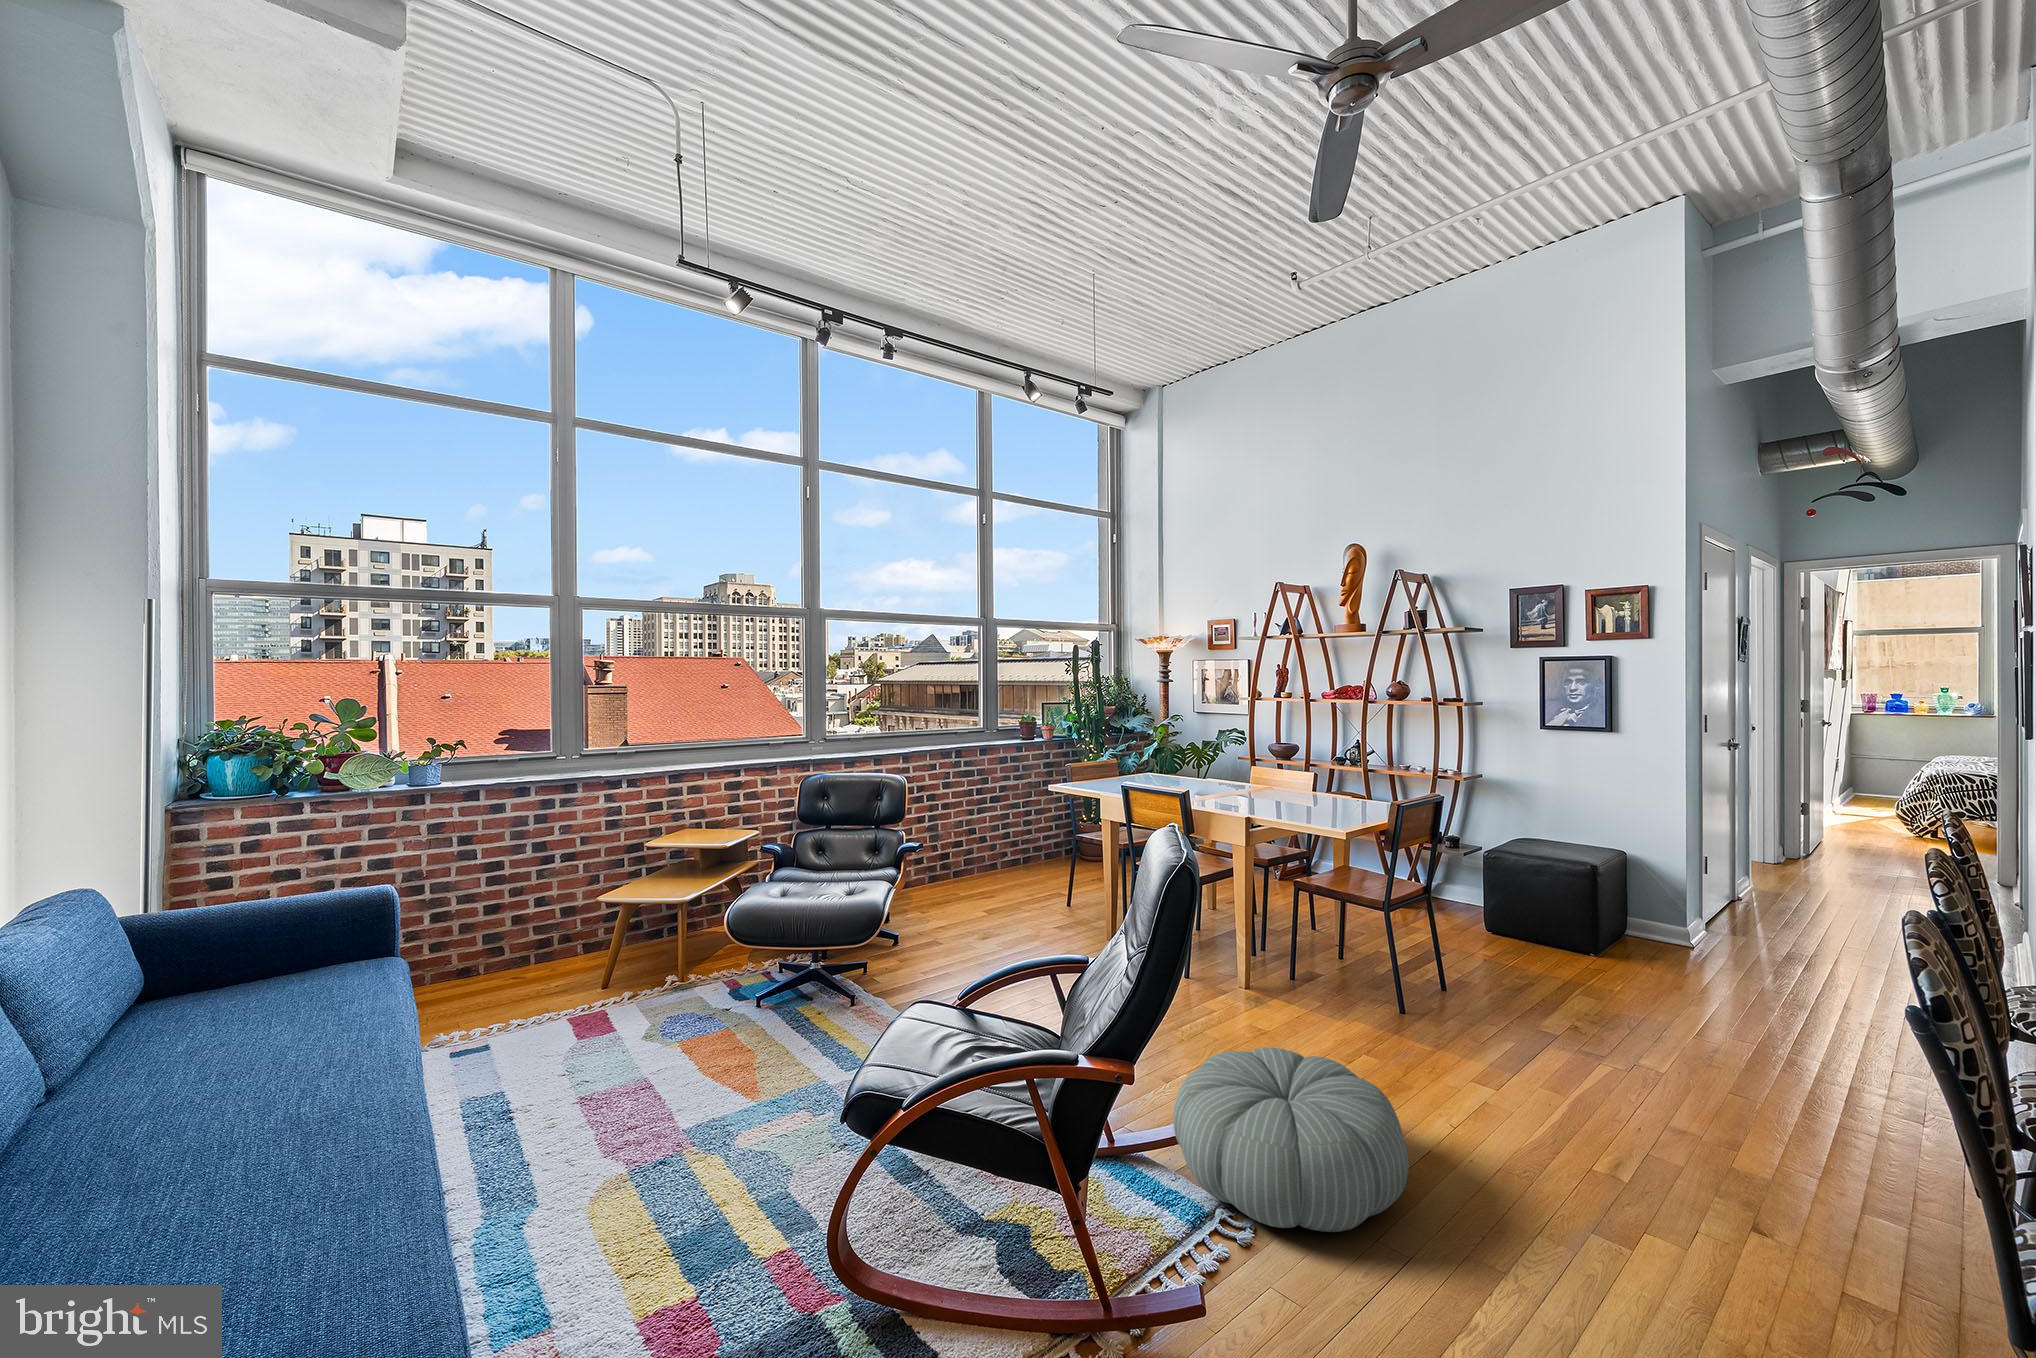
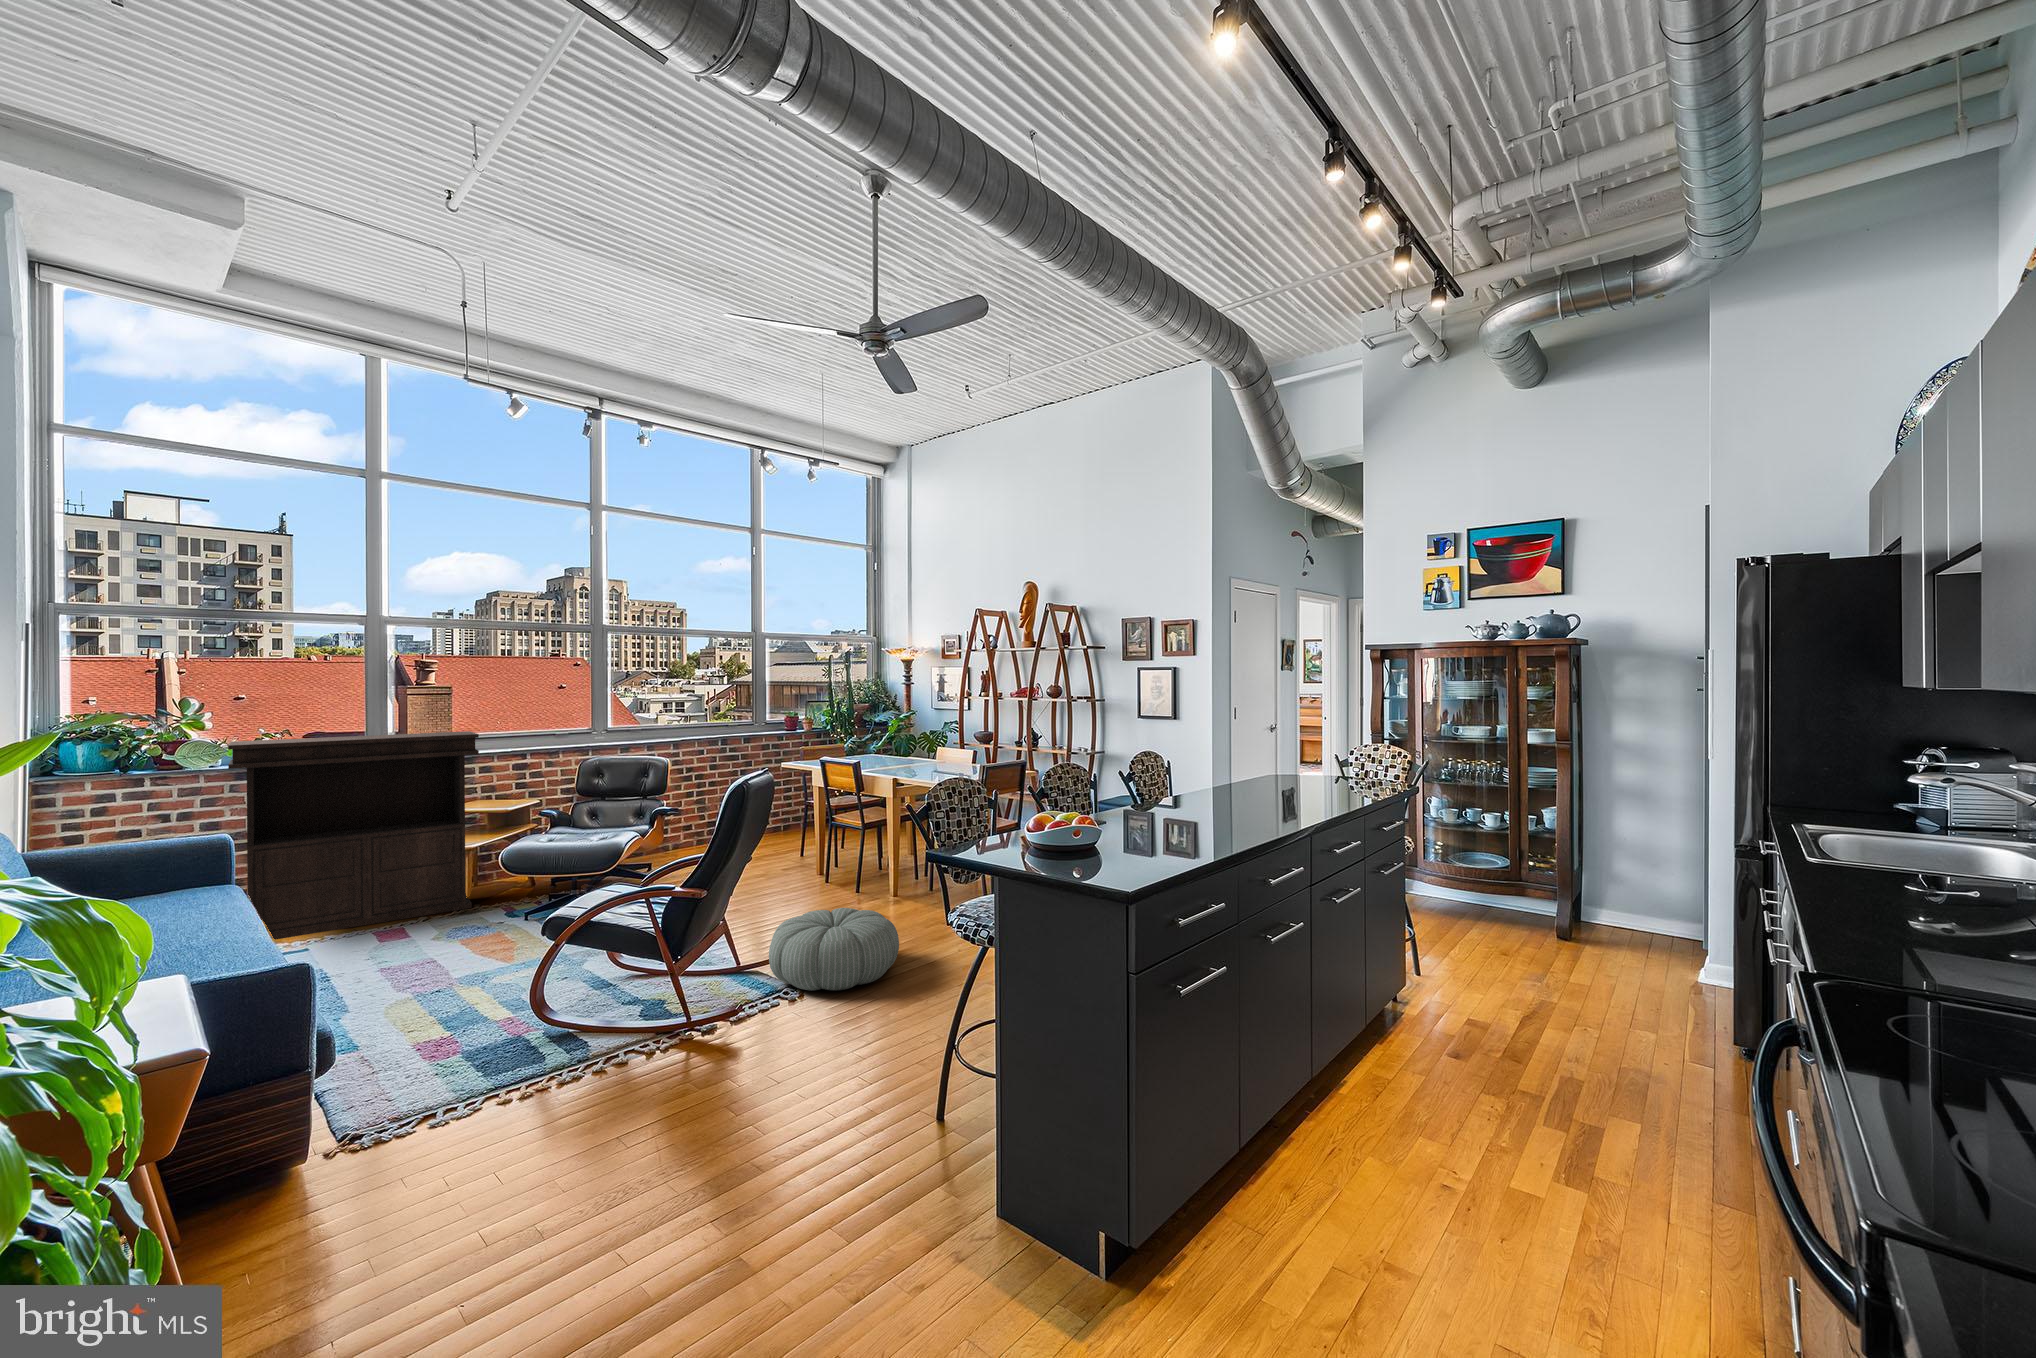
console table: none [389,743,694,1035] -> present [228,731,479,940]

